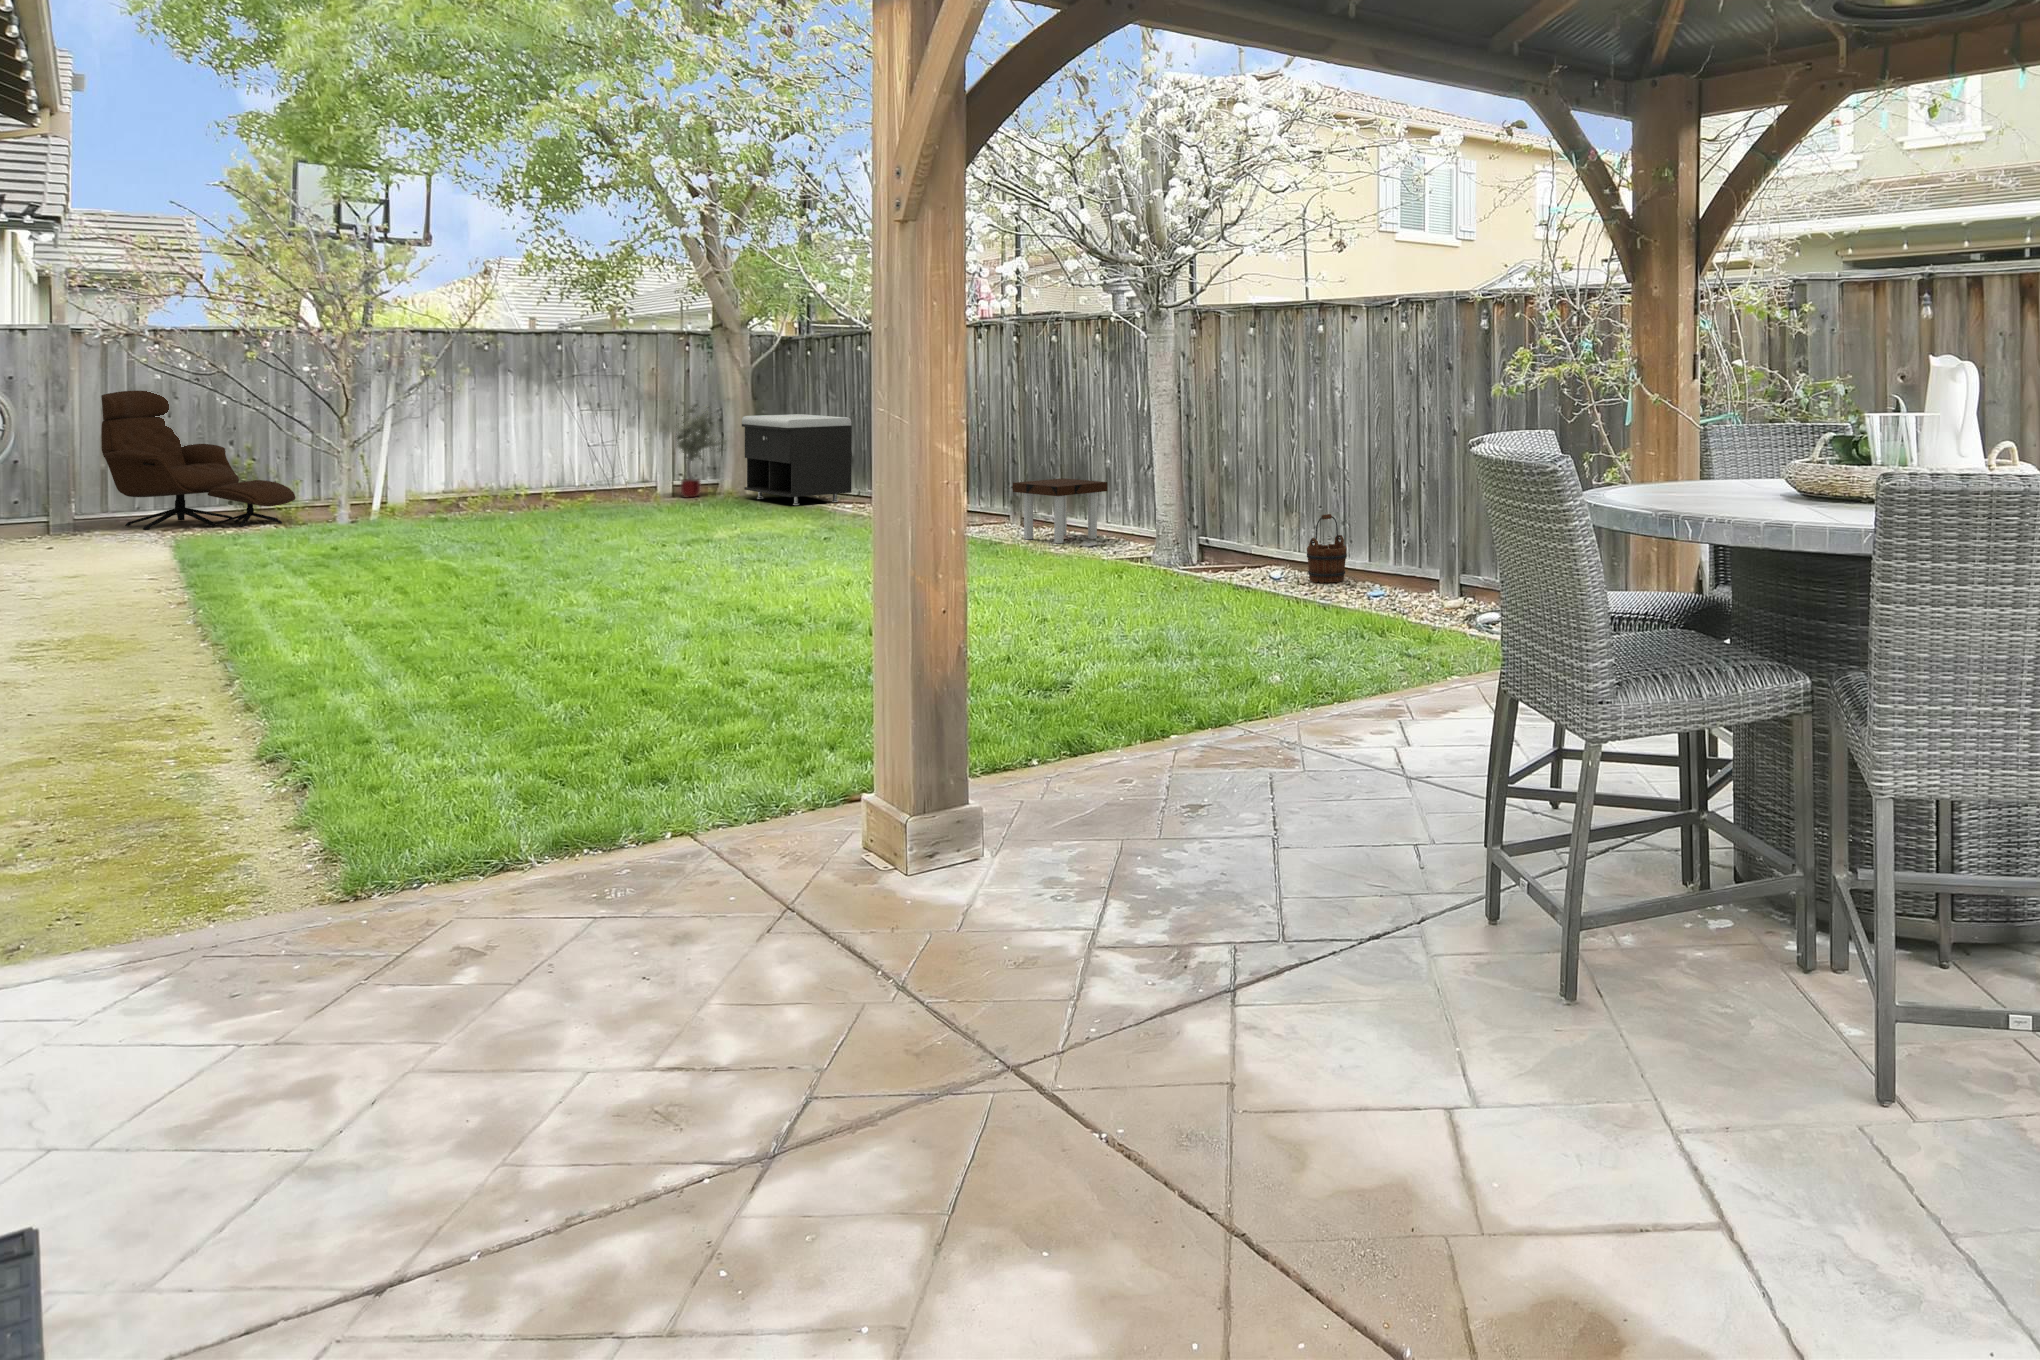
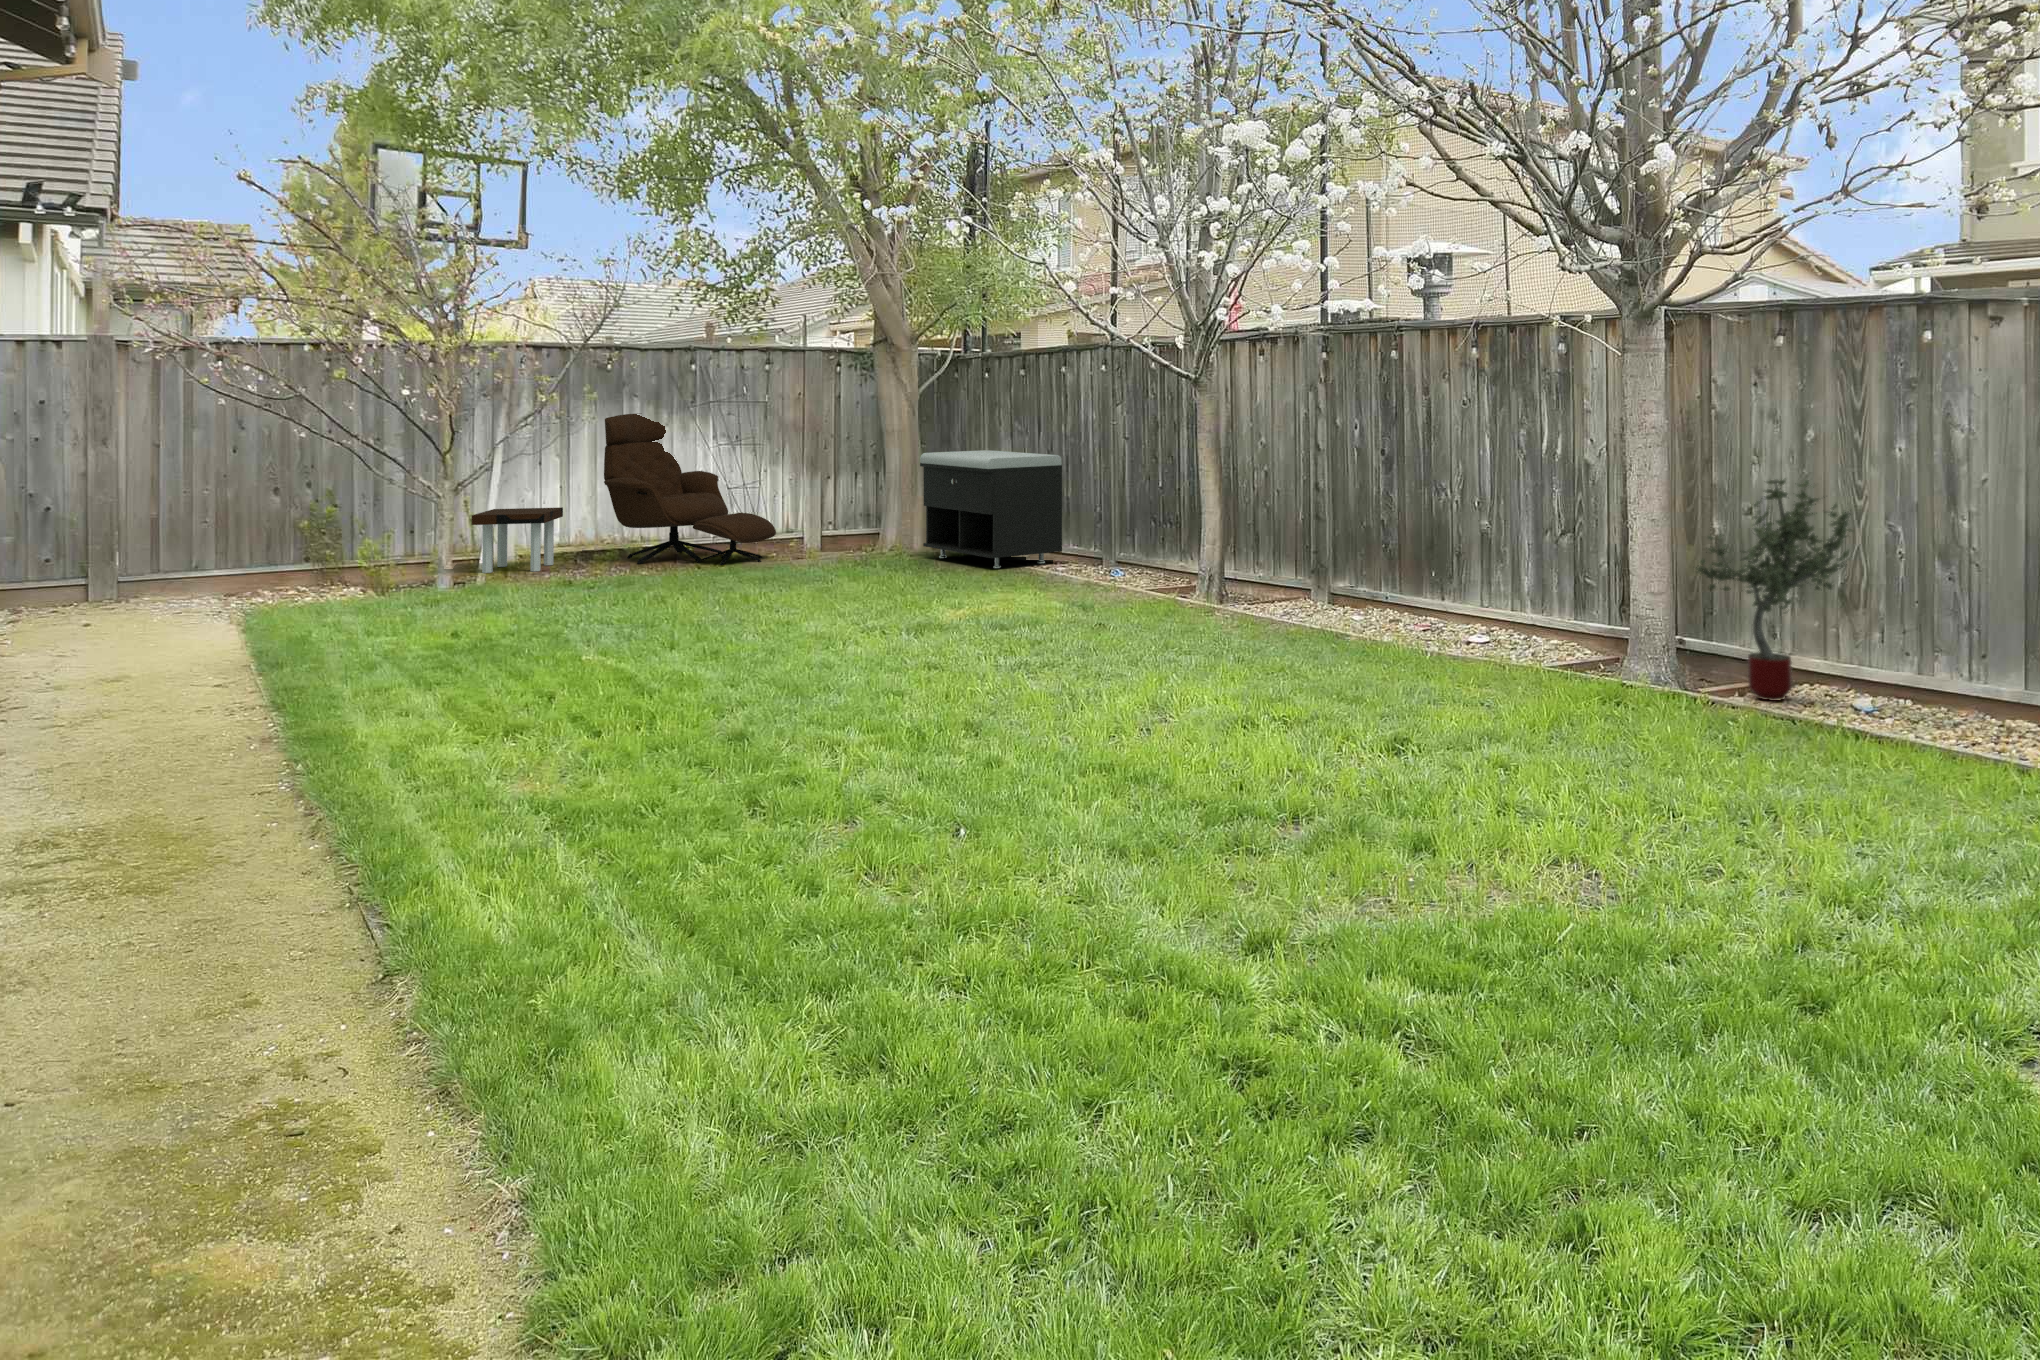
lounge chair: present [101,391,295,529] -> present [604,414,776,565]
potted tree: present [676,406,725,497] -> present [1696,479,1853,701]
side table: present [1013,478,1107,543] -> present [471,507,563,573]
wooden bucket: present [1307,514,1347,583] -> none [1926,615,1994,725]

